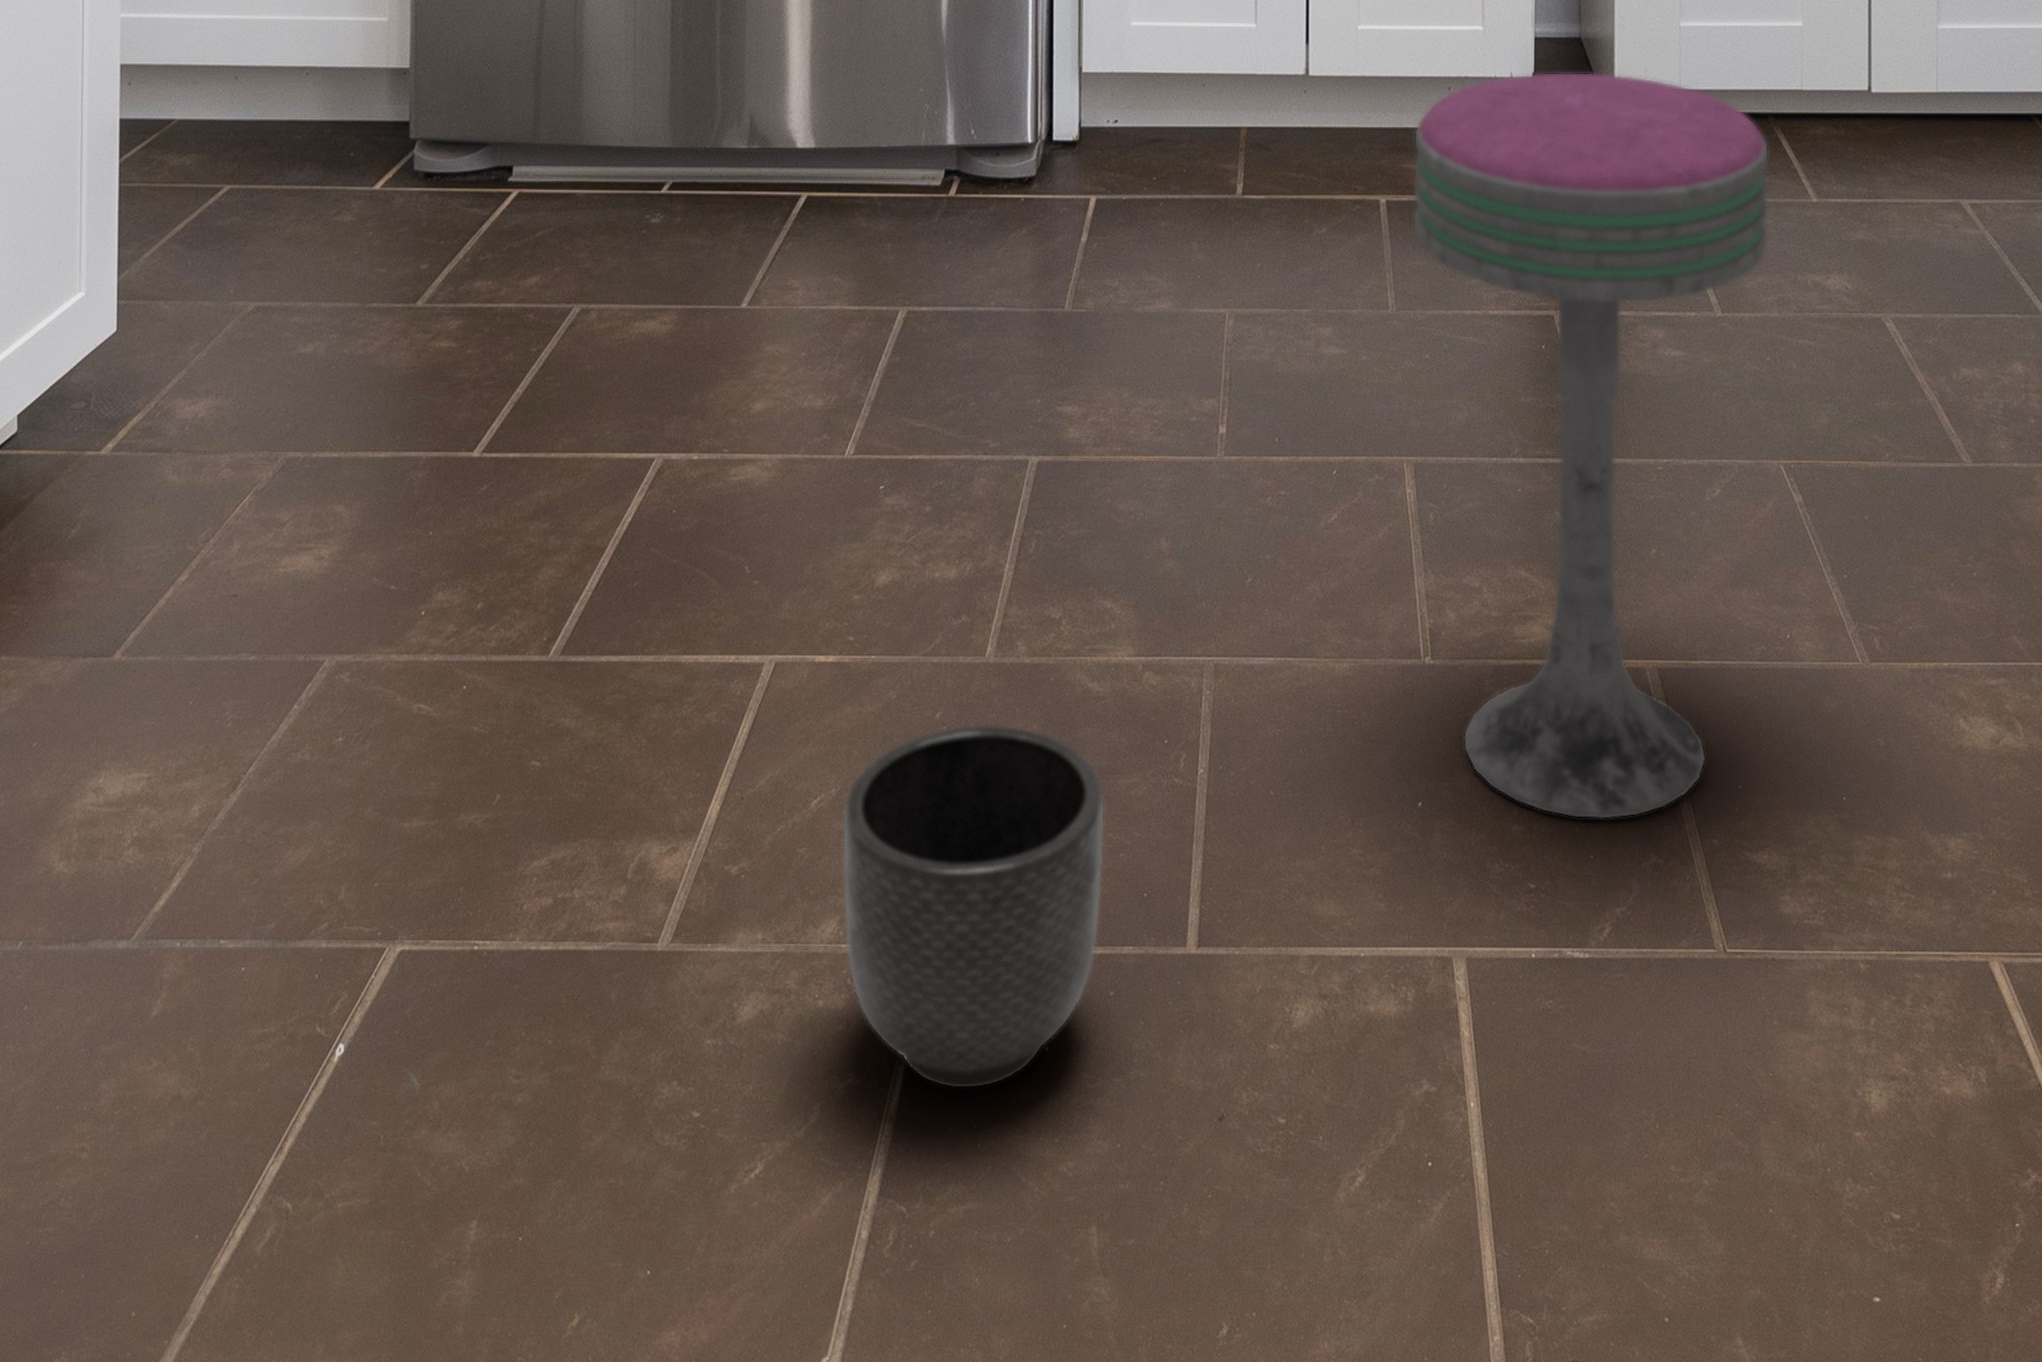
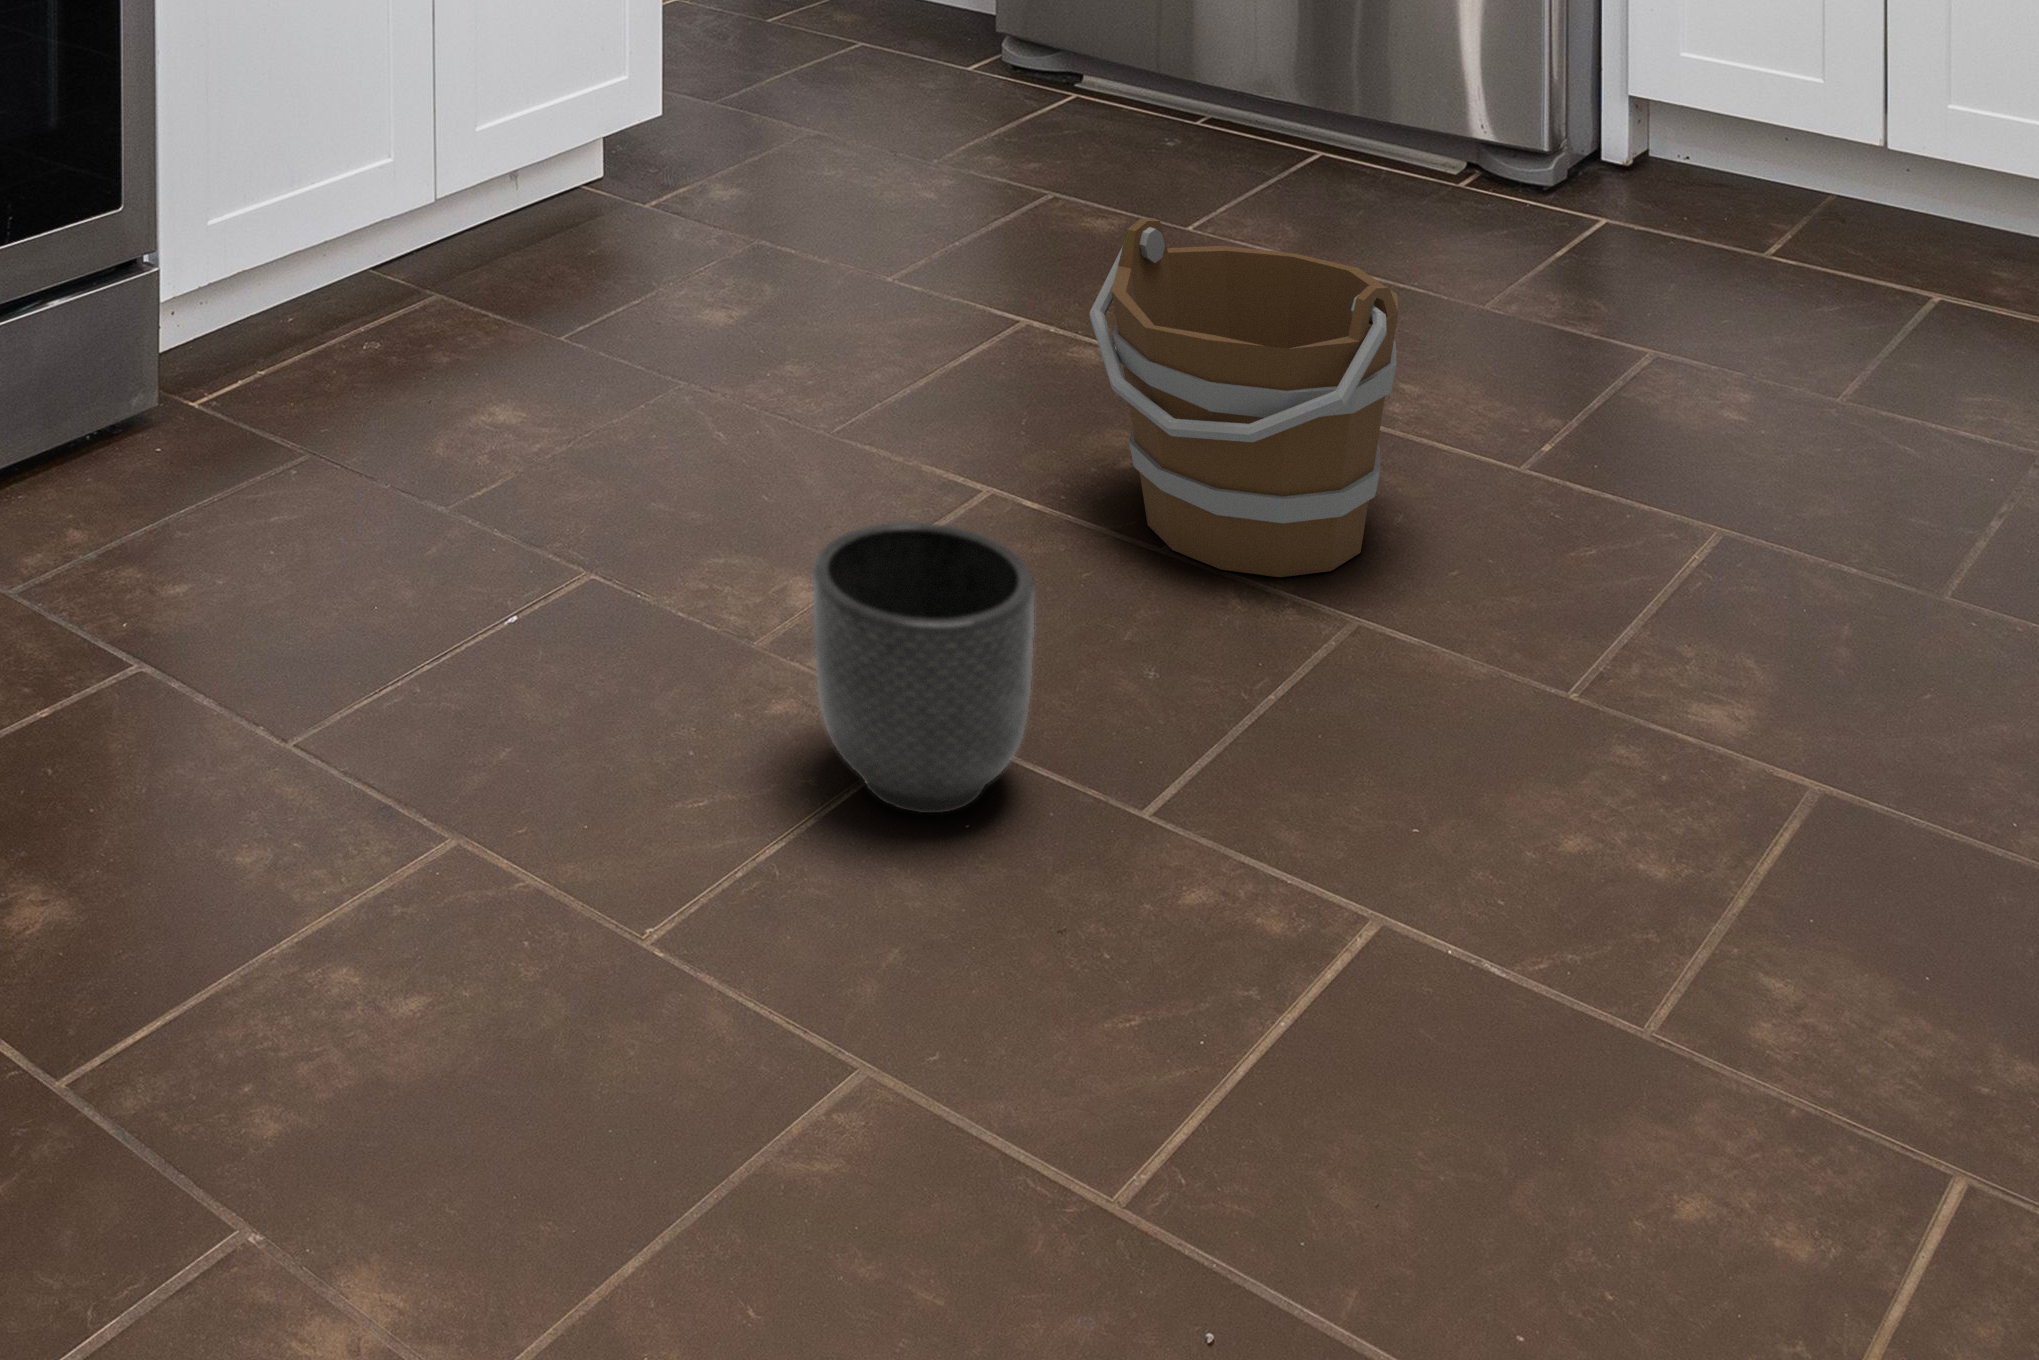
bar stool: present [1415,74,1767,818] -> none [1476,94,1875,874]
bucket: none [882,307,1211,668] -> present [1090,218,1398,577]

